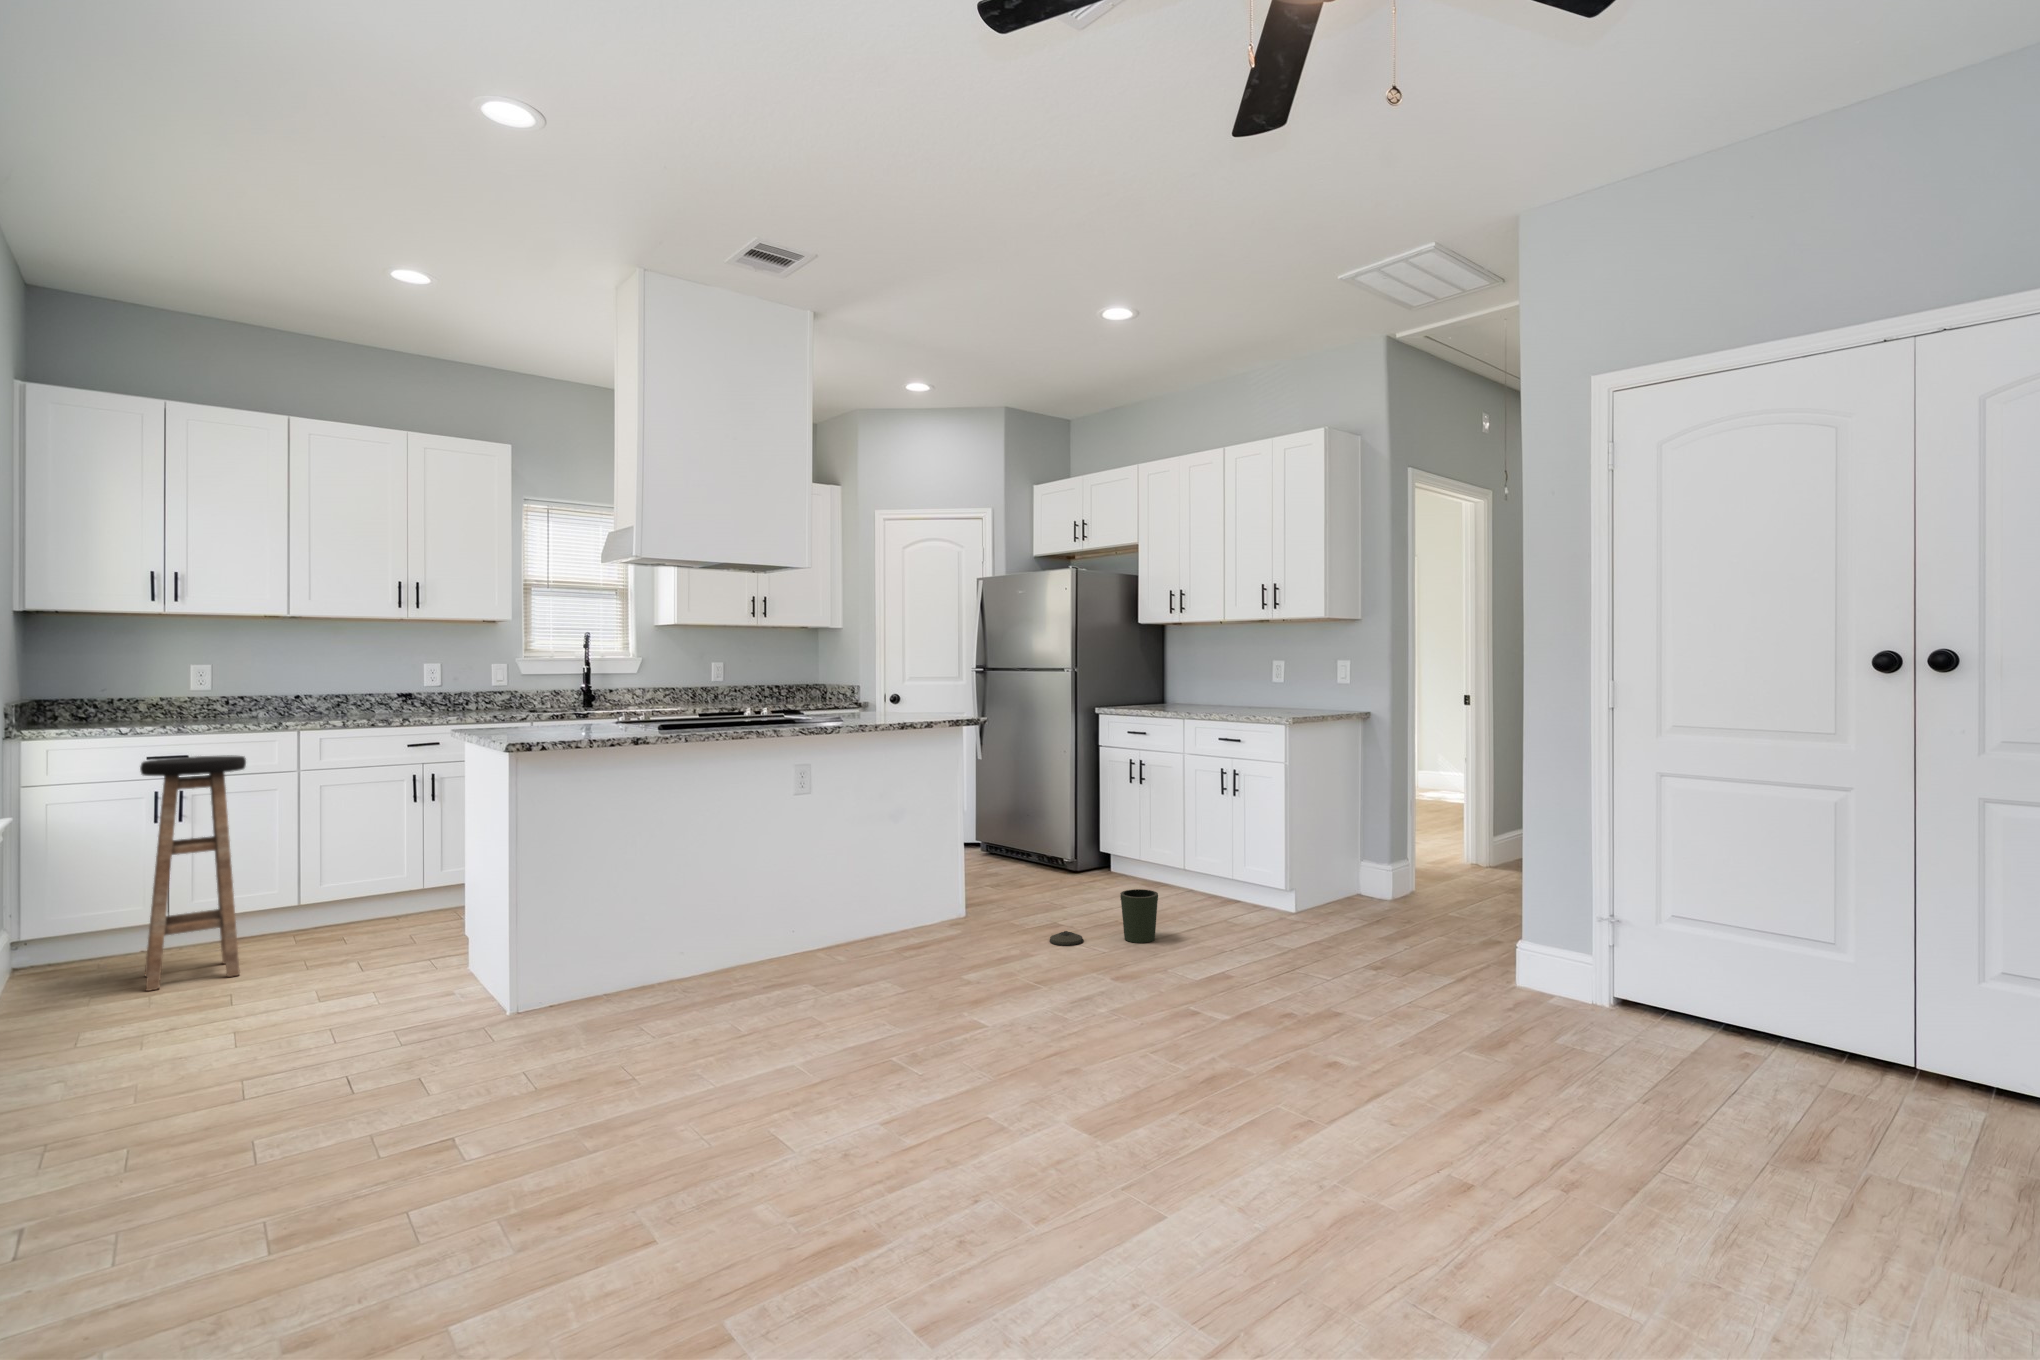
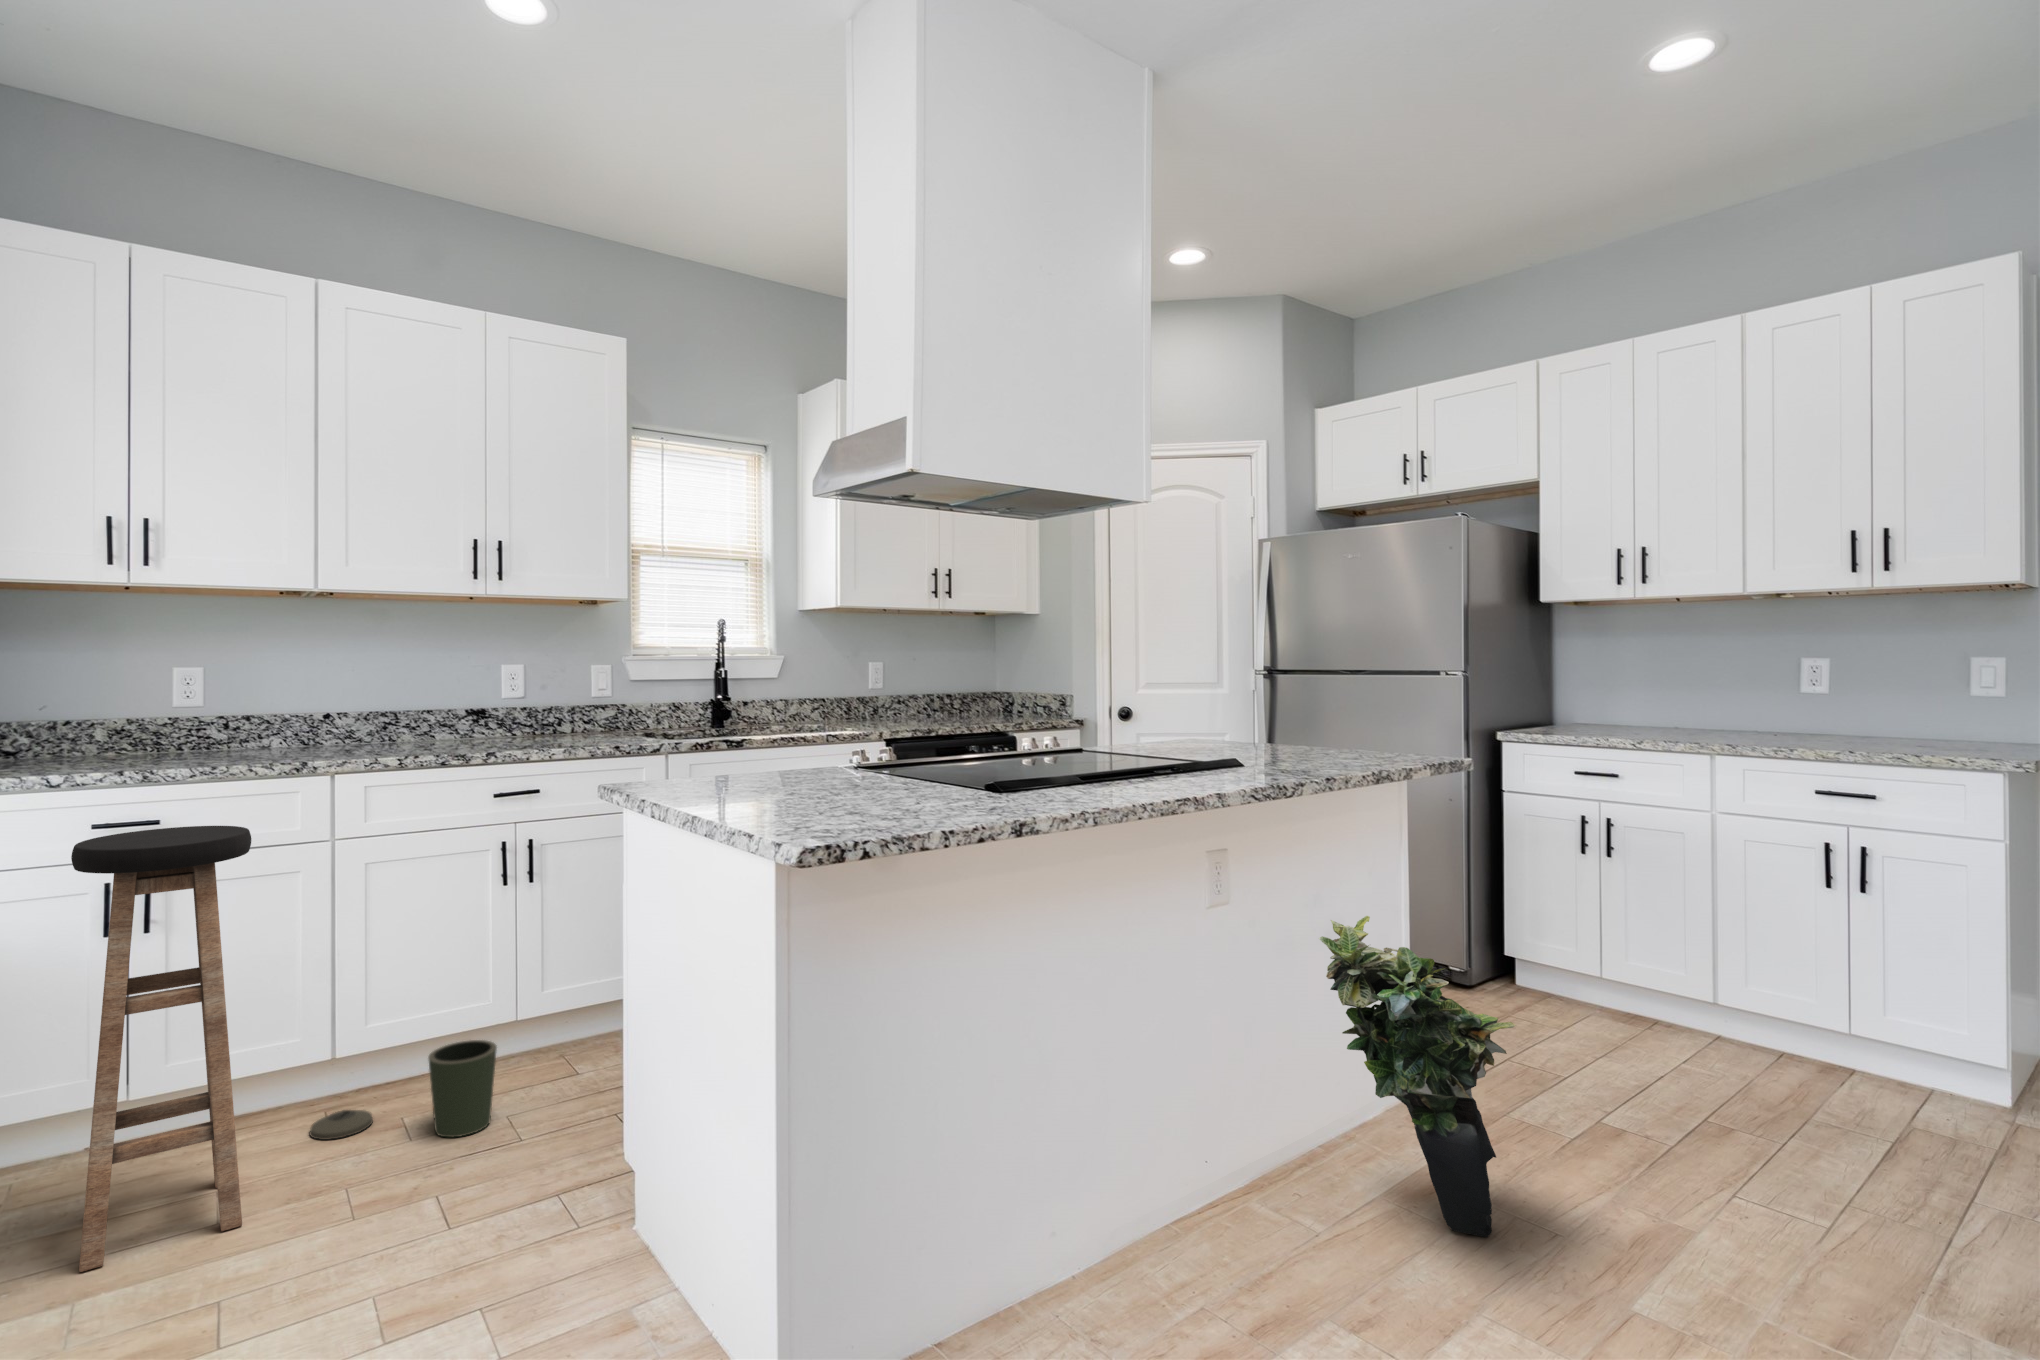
potted plant: none [851,799,948,960] -> present [1319,916,1516,1237]
trash can: present [1050,889,1158,946] -> present [310,1040,497,1140]

